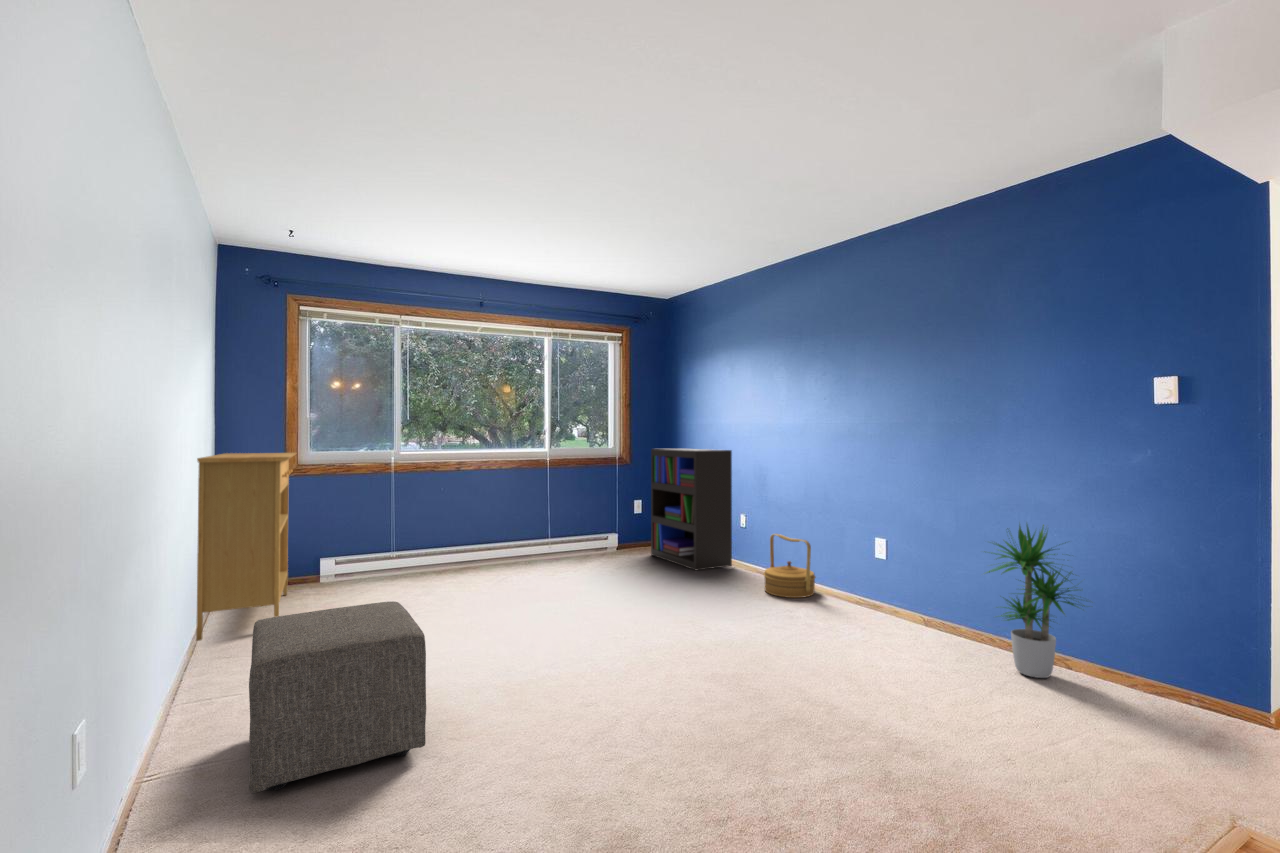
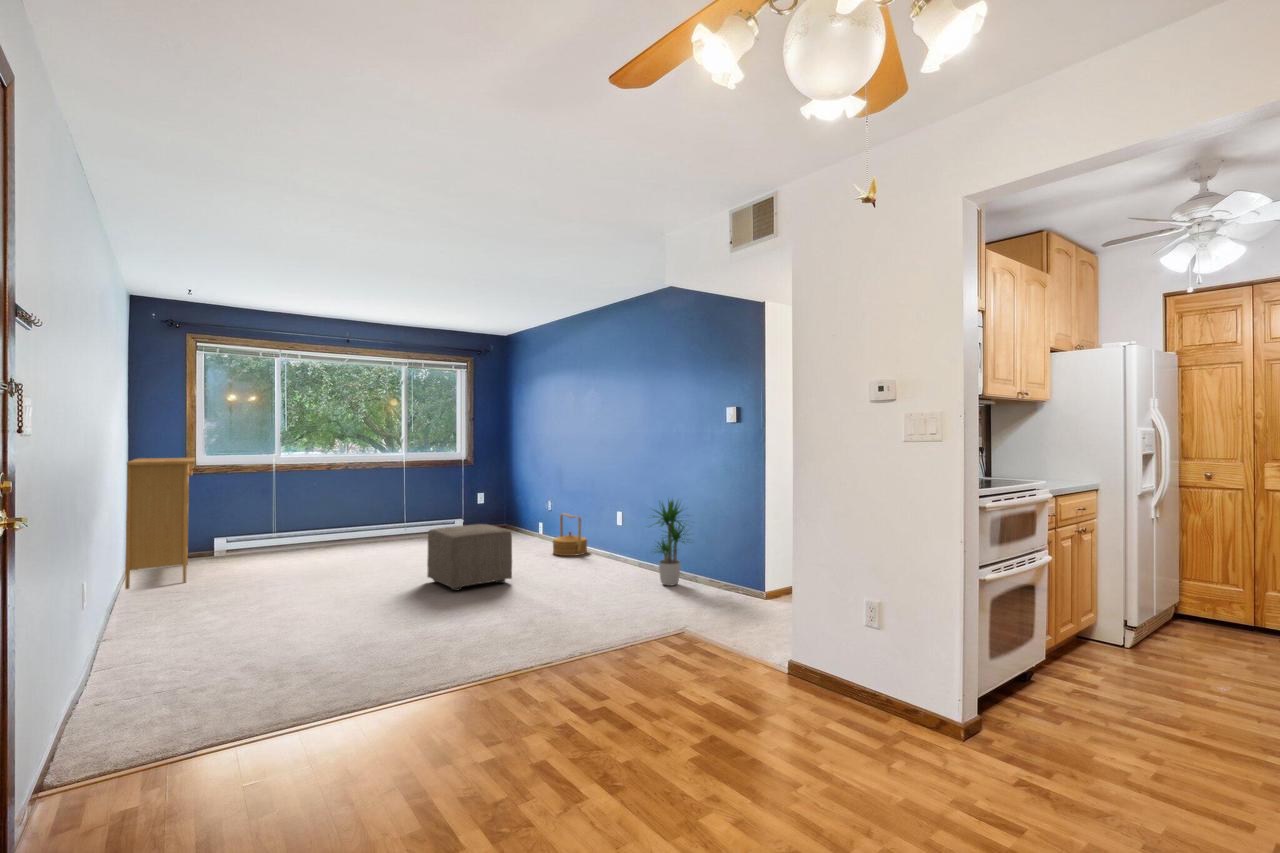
bookshelf: present [651,449,732,570] -> none [488,452,544,543]
ottoman: present [249,601,426,794] -> present [427,524,512,591]

